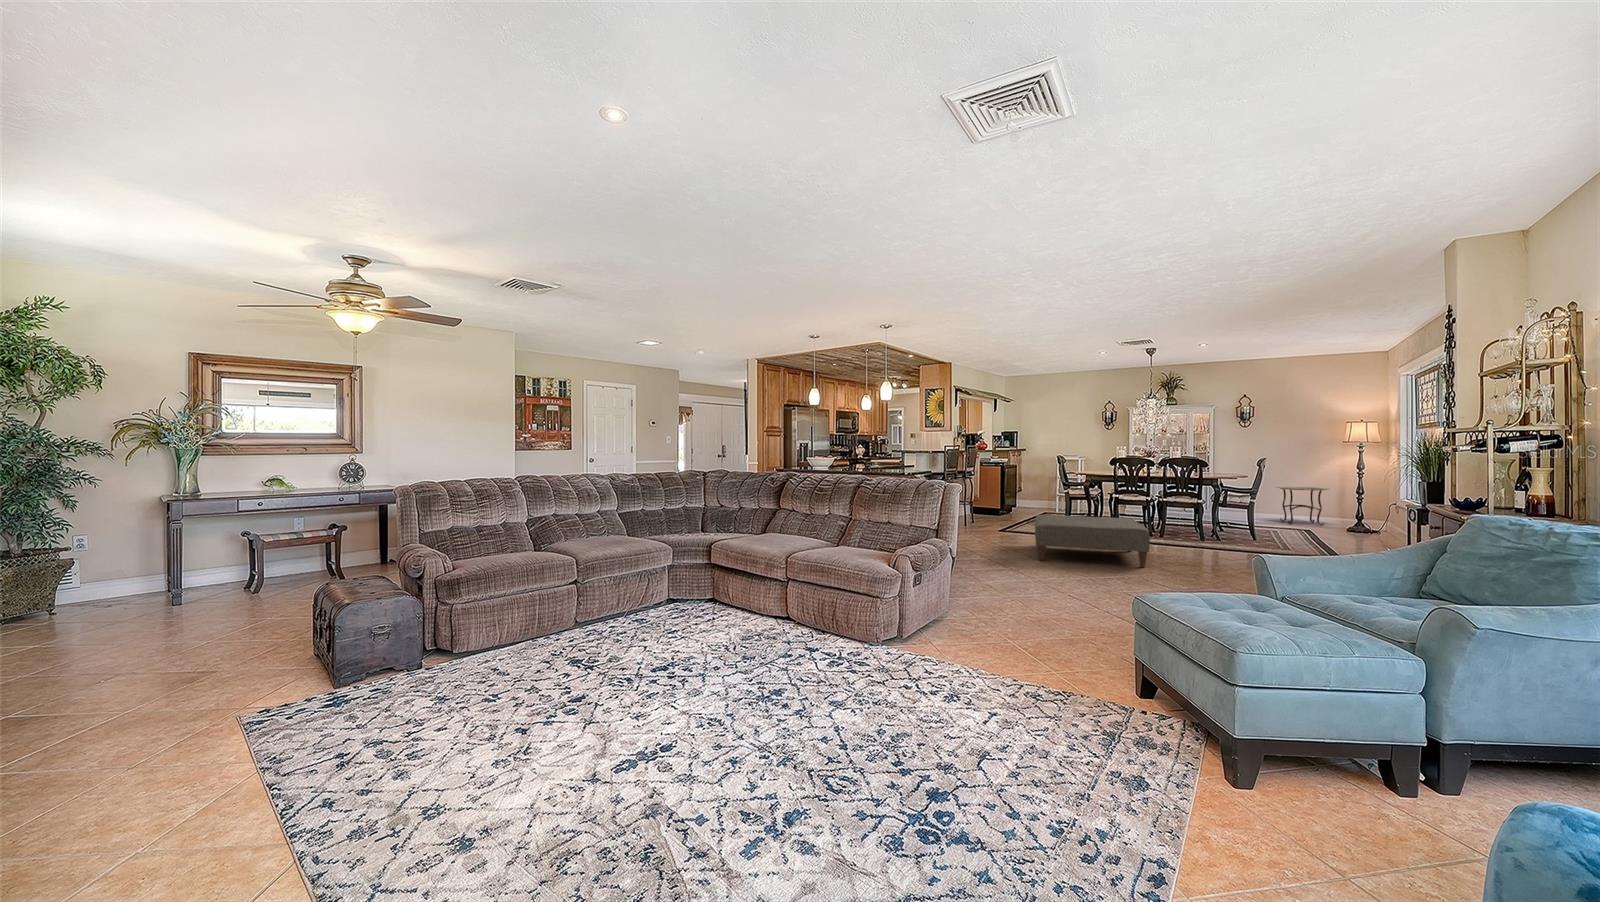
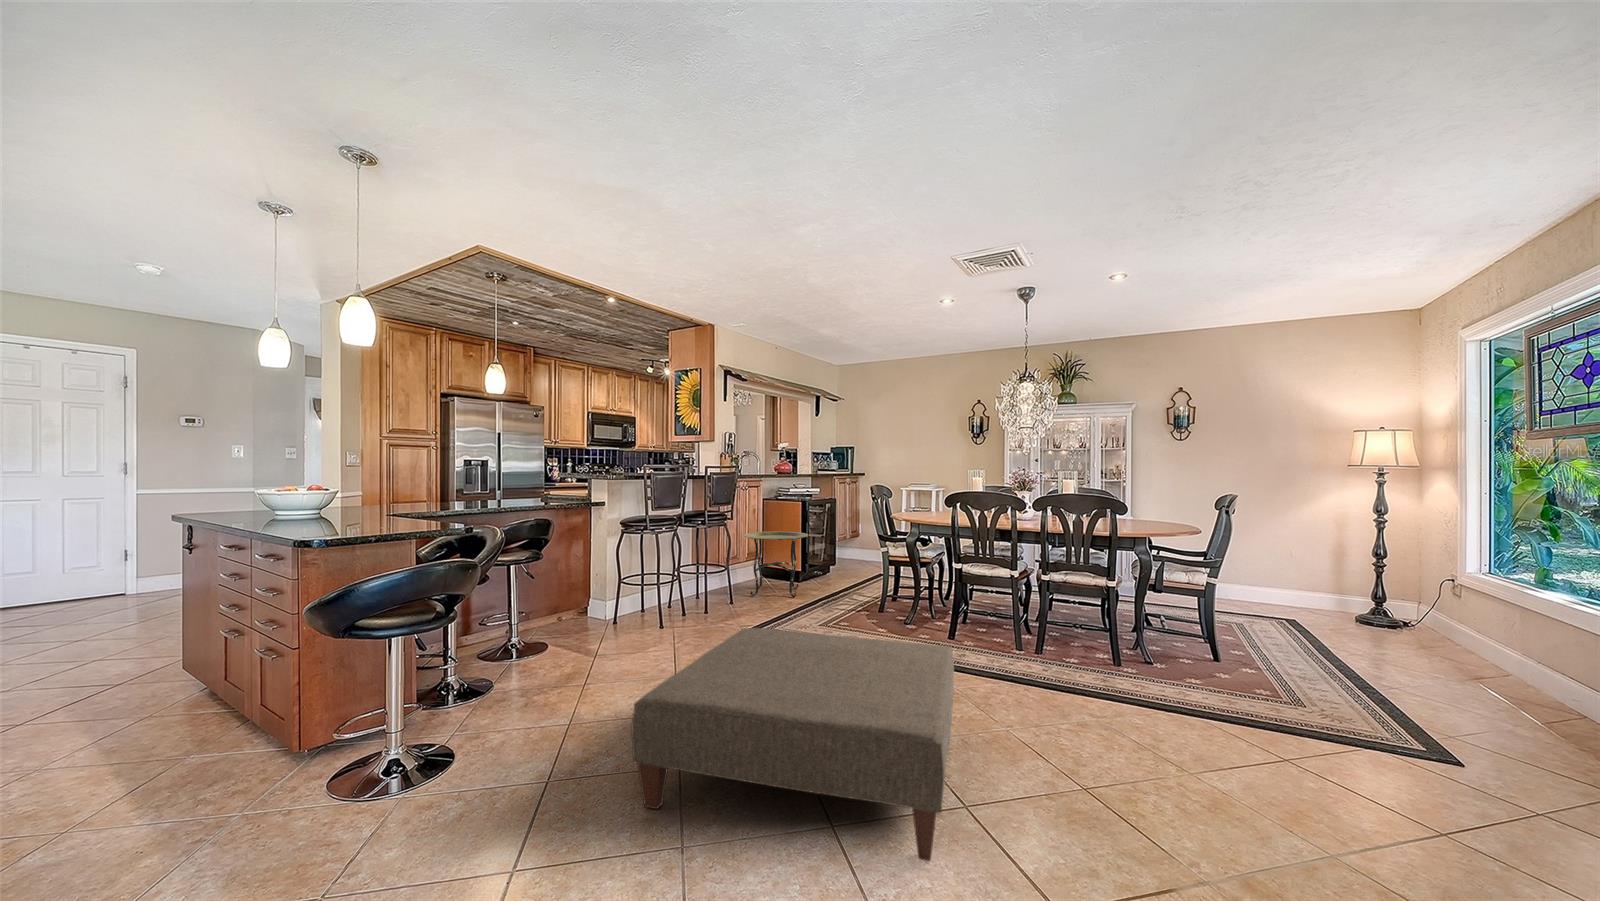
side table: present [1276,487,1329,526] -> present [744,531,808,597]

